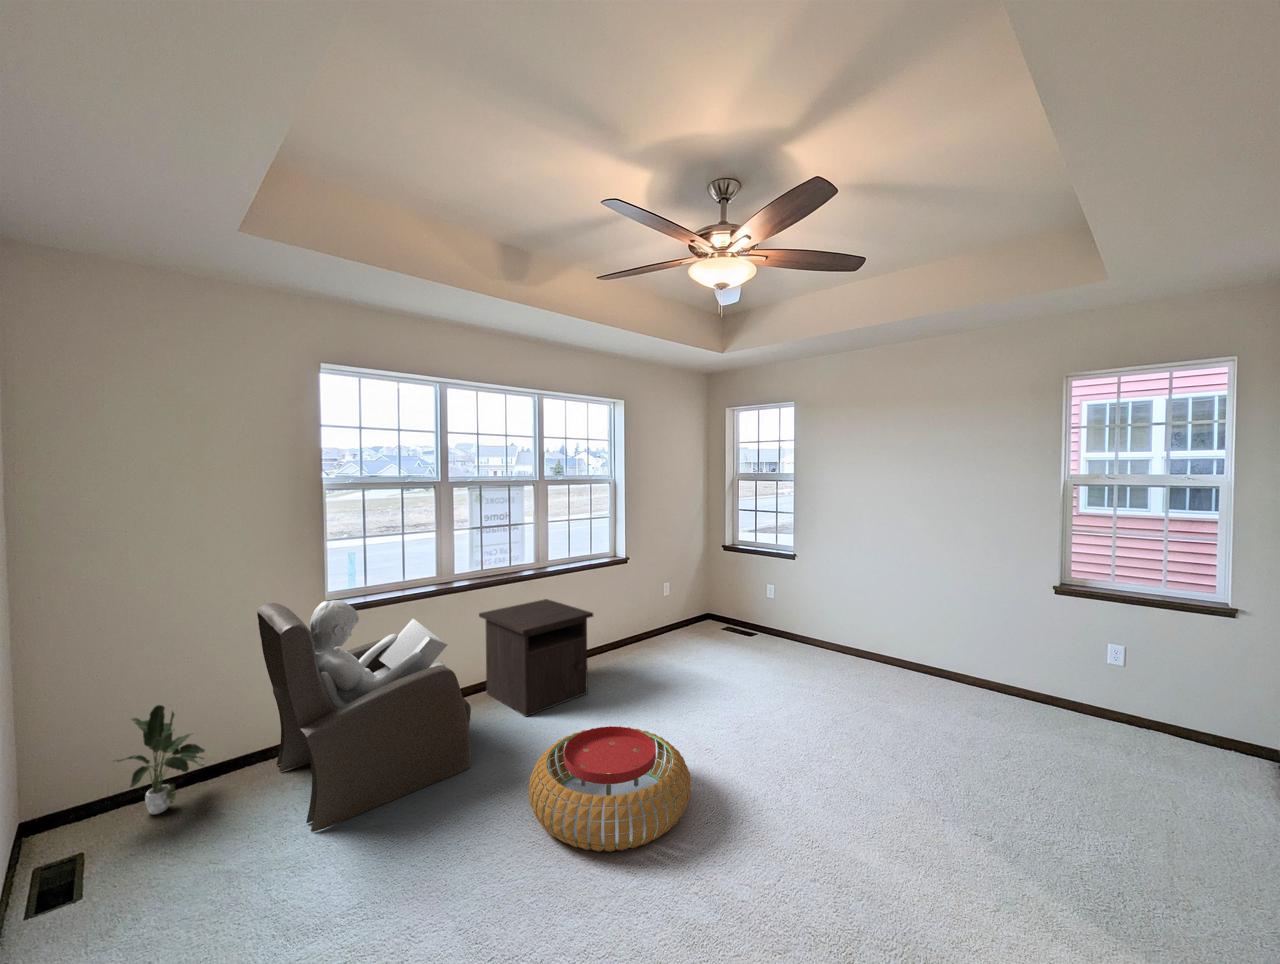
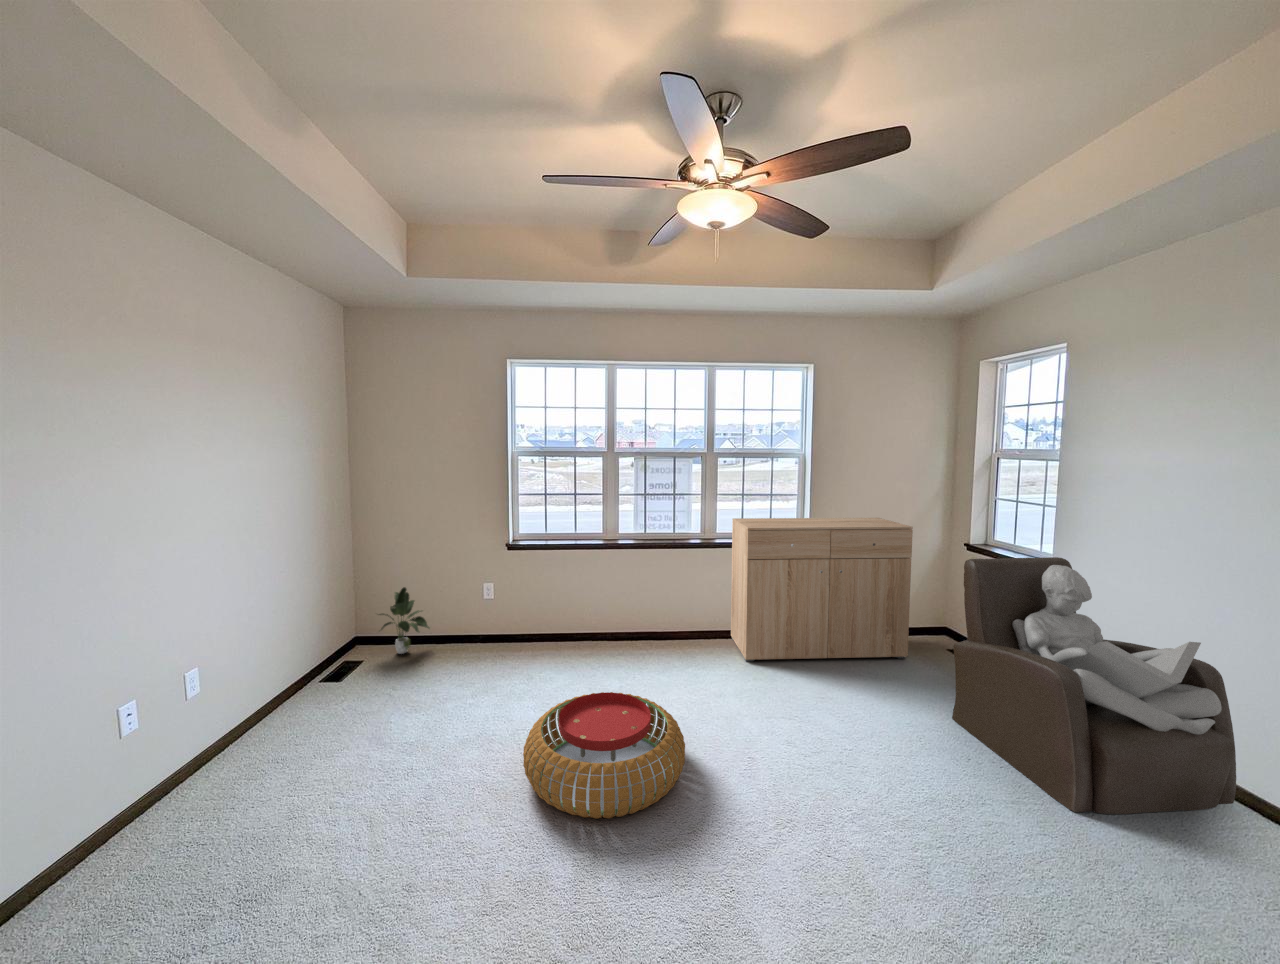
dresser: none [570,532,708,679] -> present [731,518,913,662]
nightstand: present [479,599,593,716] -> none [631,569,718,670]
armchair: present [257,600,471,832] -> present [952,557,1236,814]

